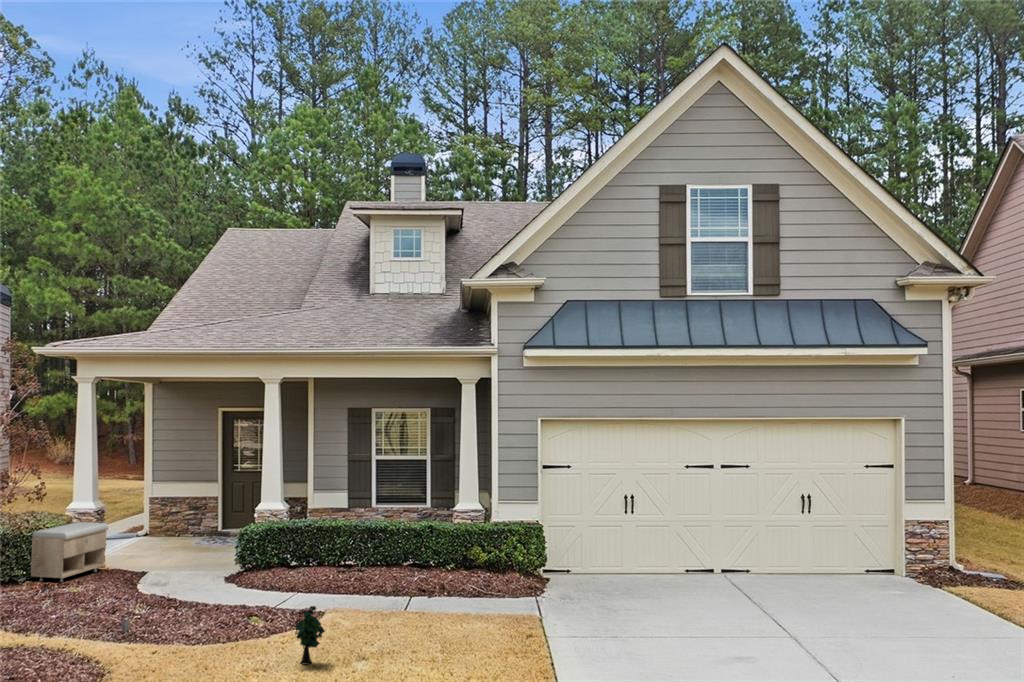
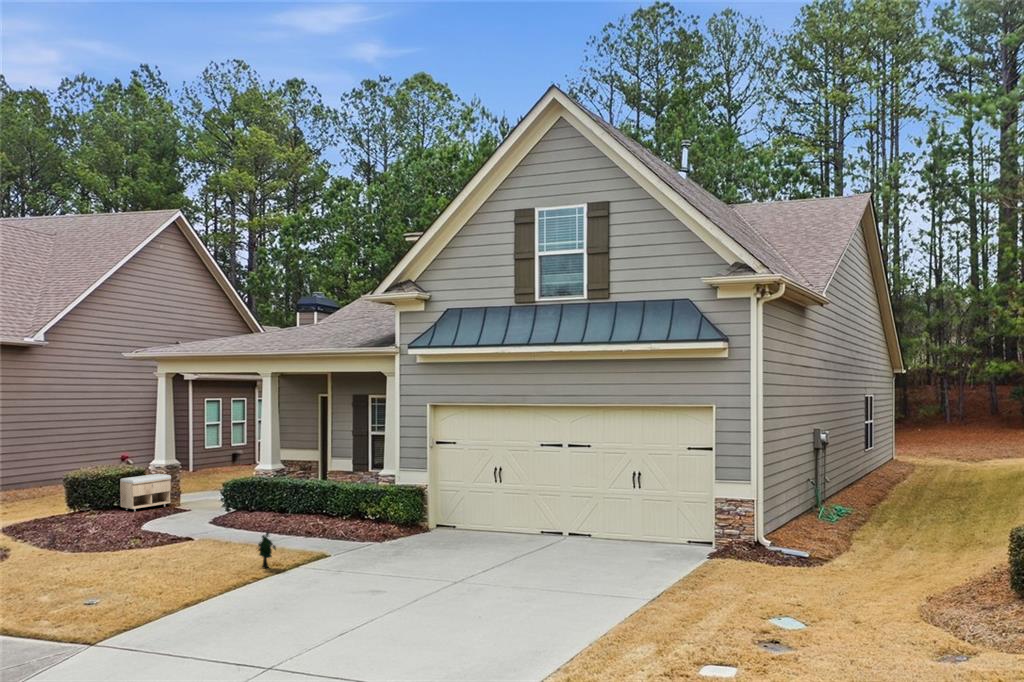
decorative plant: present [292,606,325,664] -> present [258,532,276,568]

